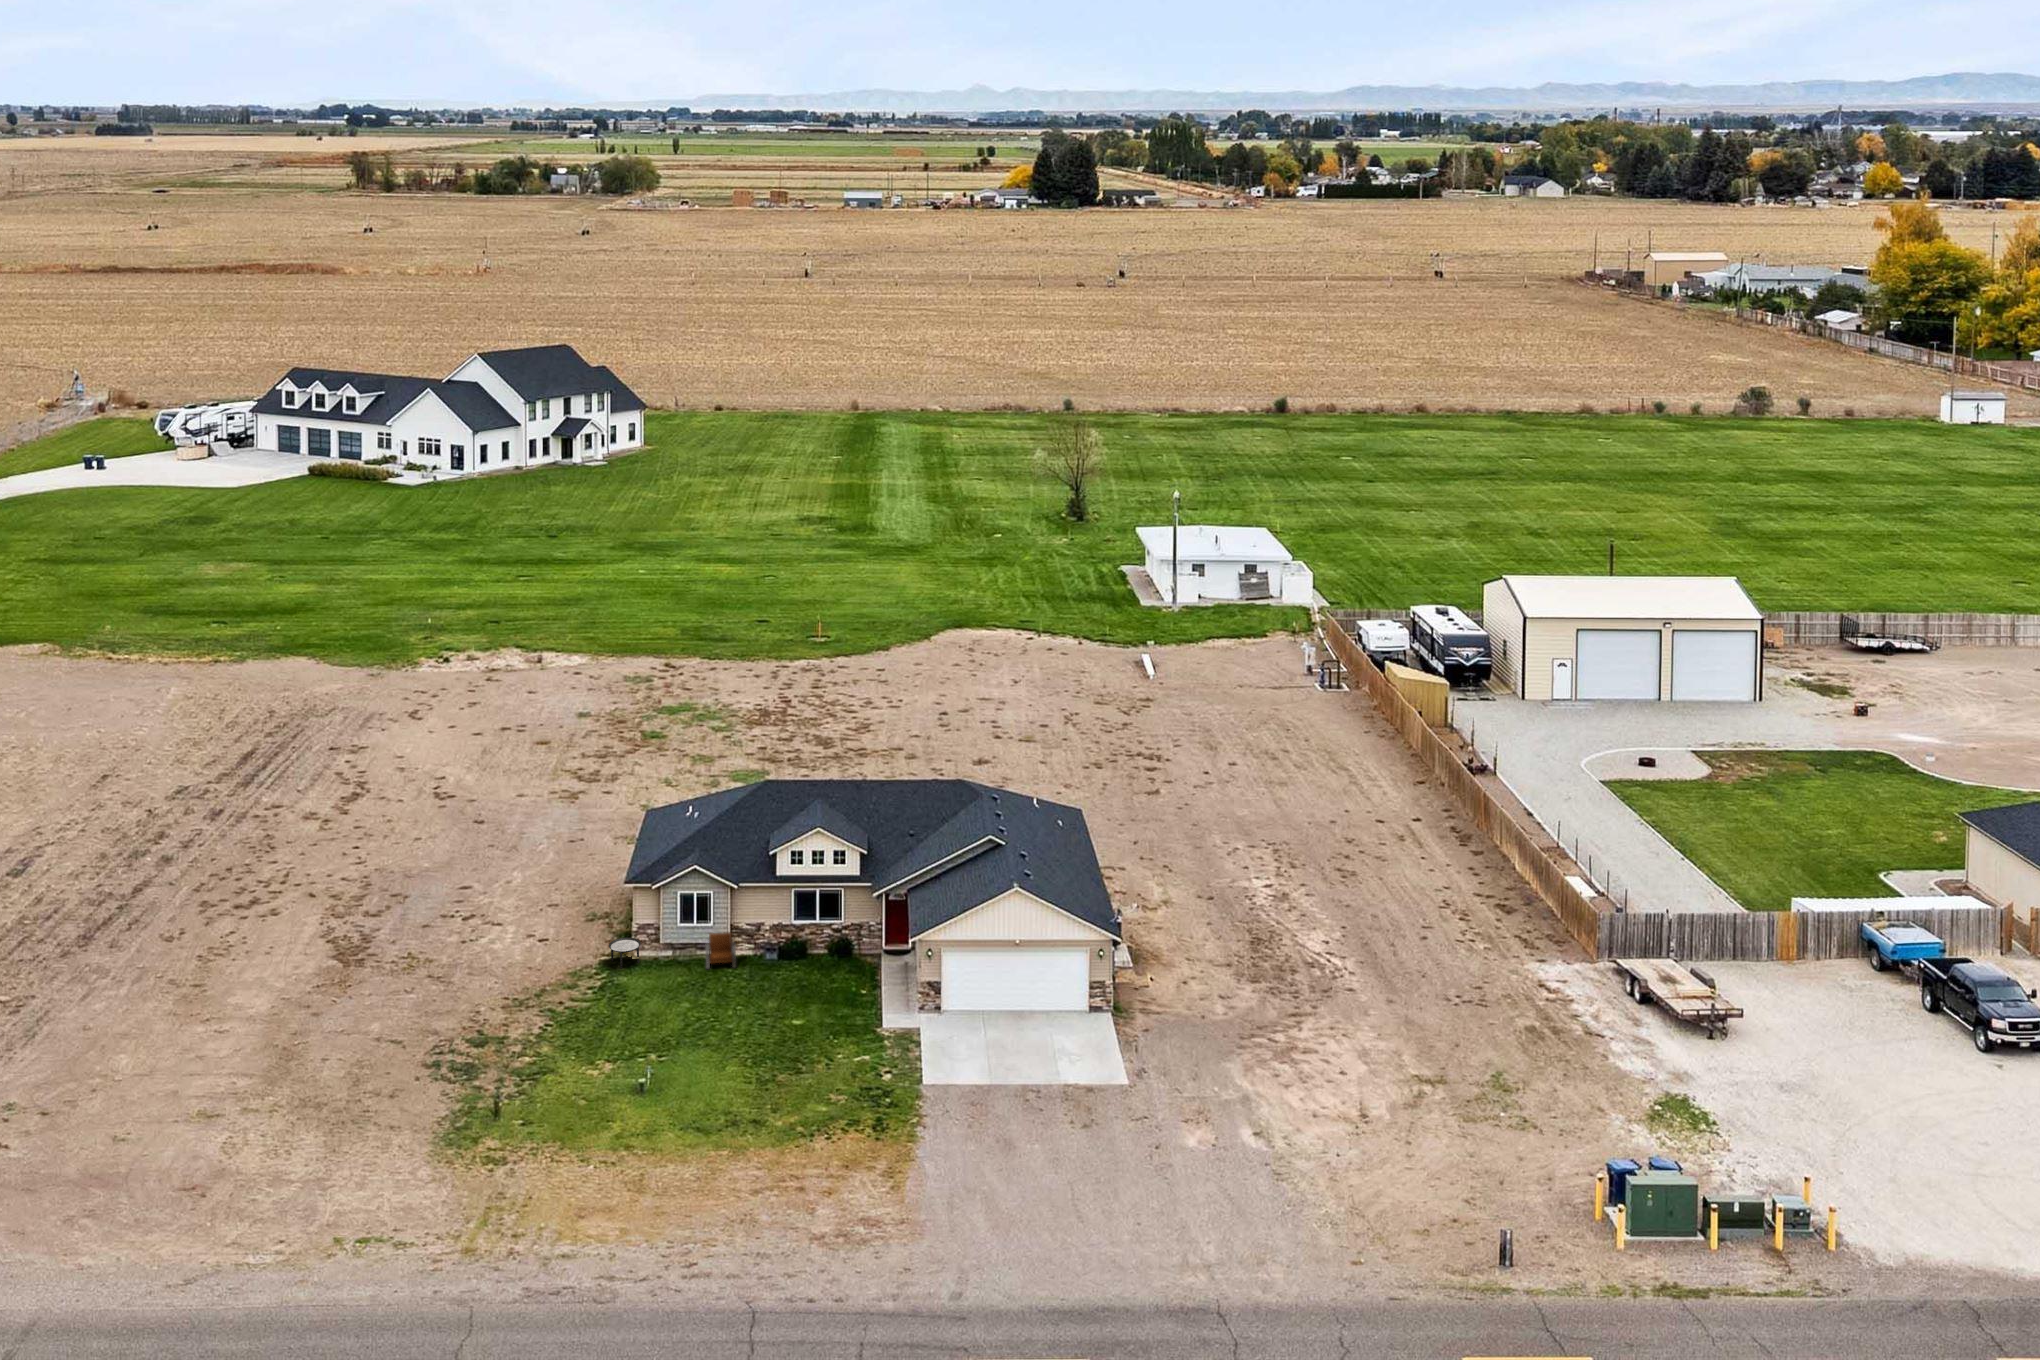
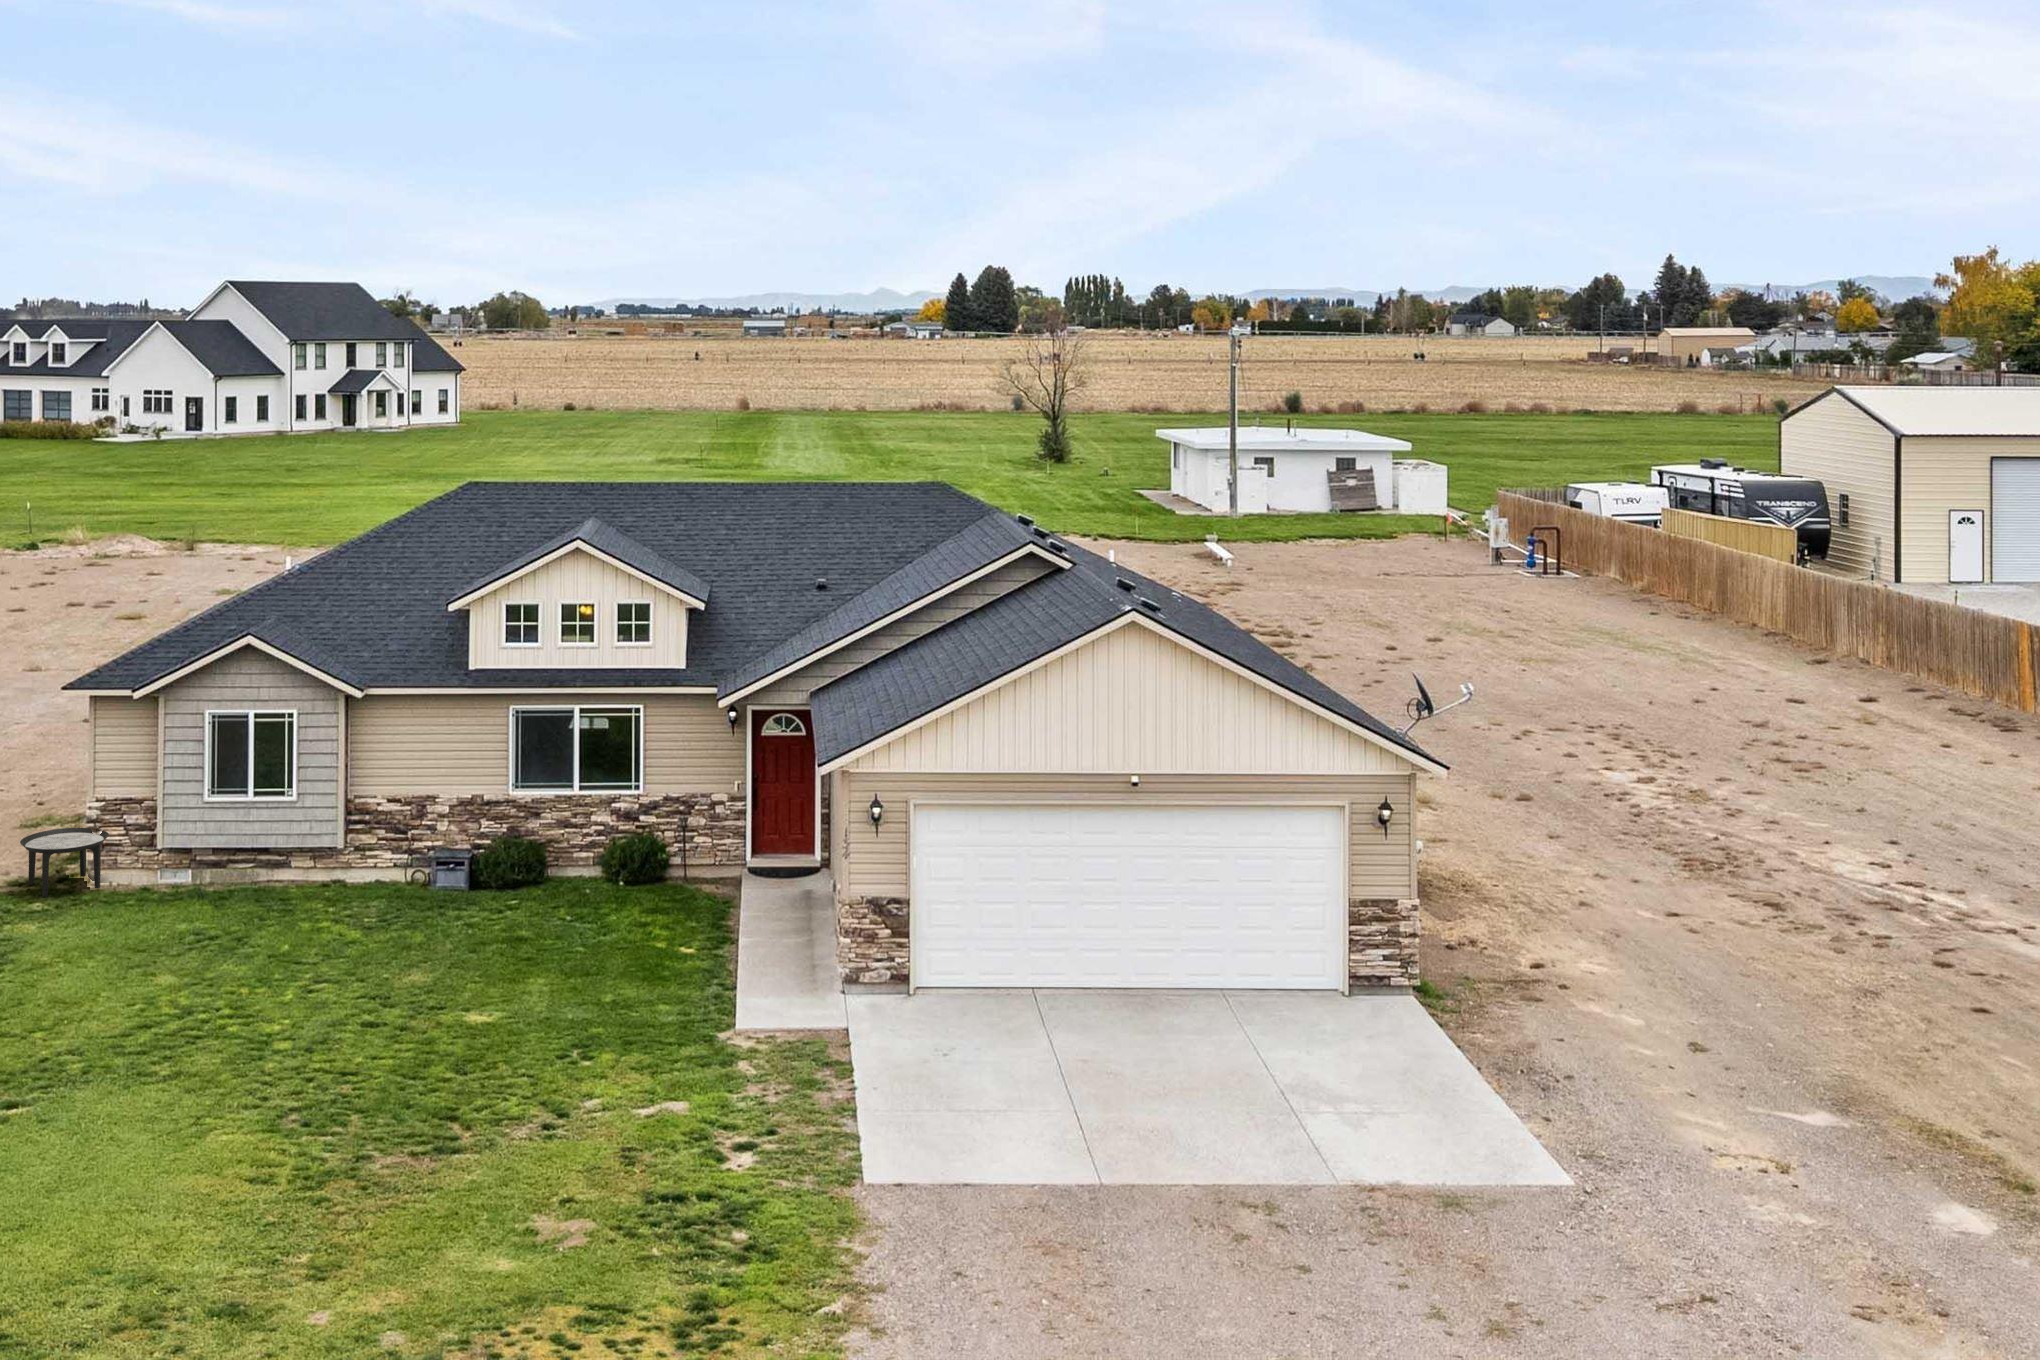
lounge chair: present [705,932,736,969] -> none [266,812,358,901]

